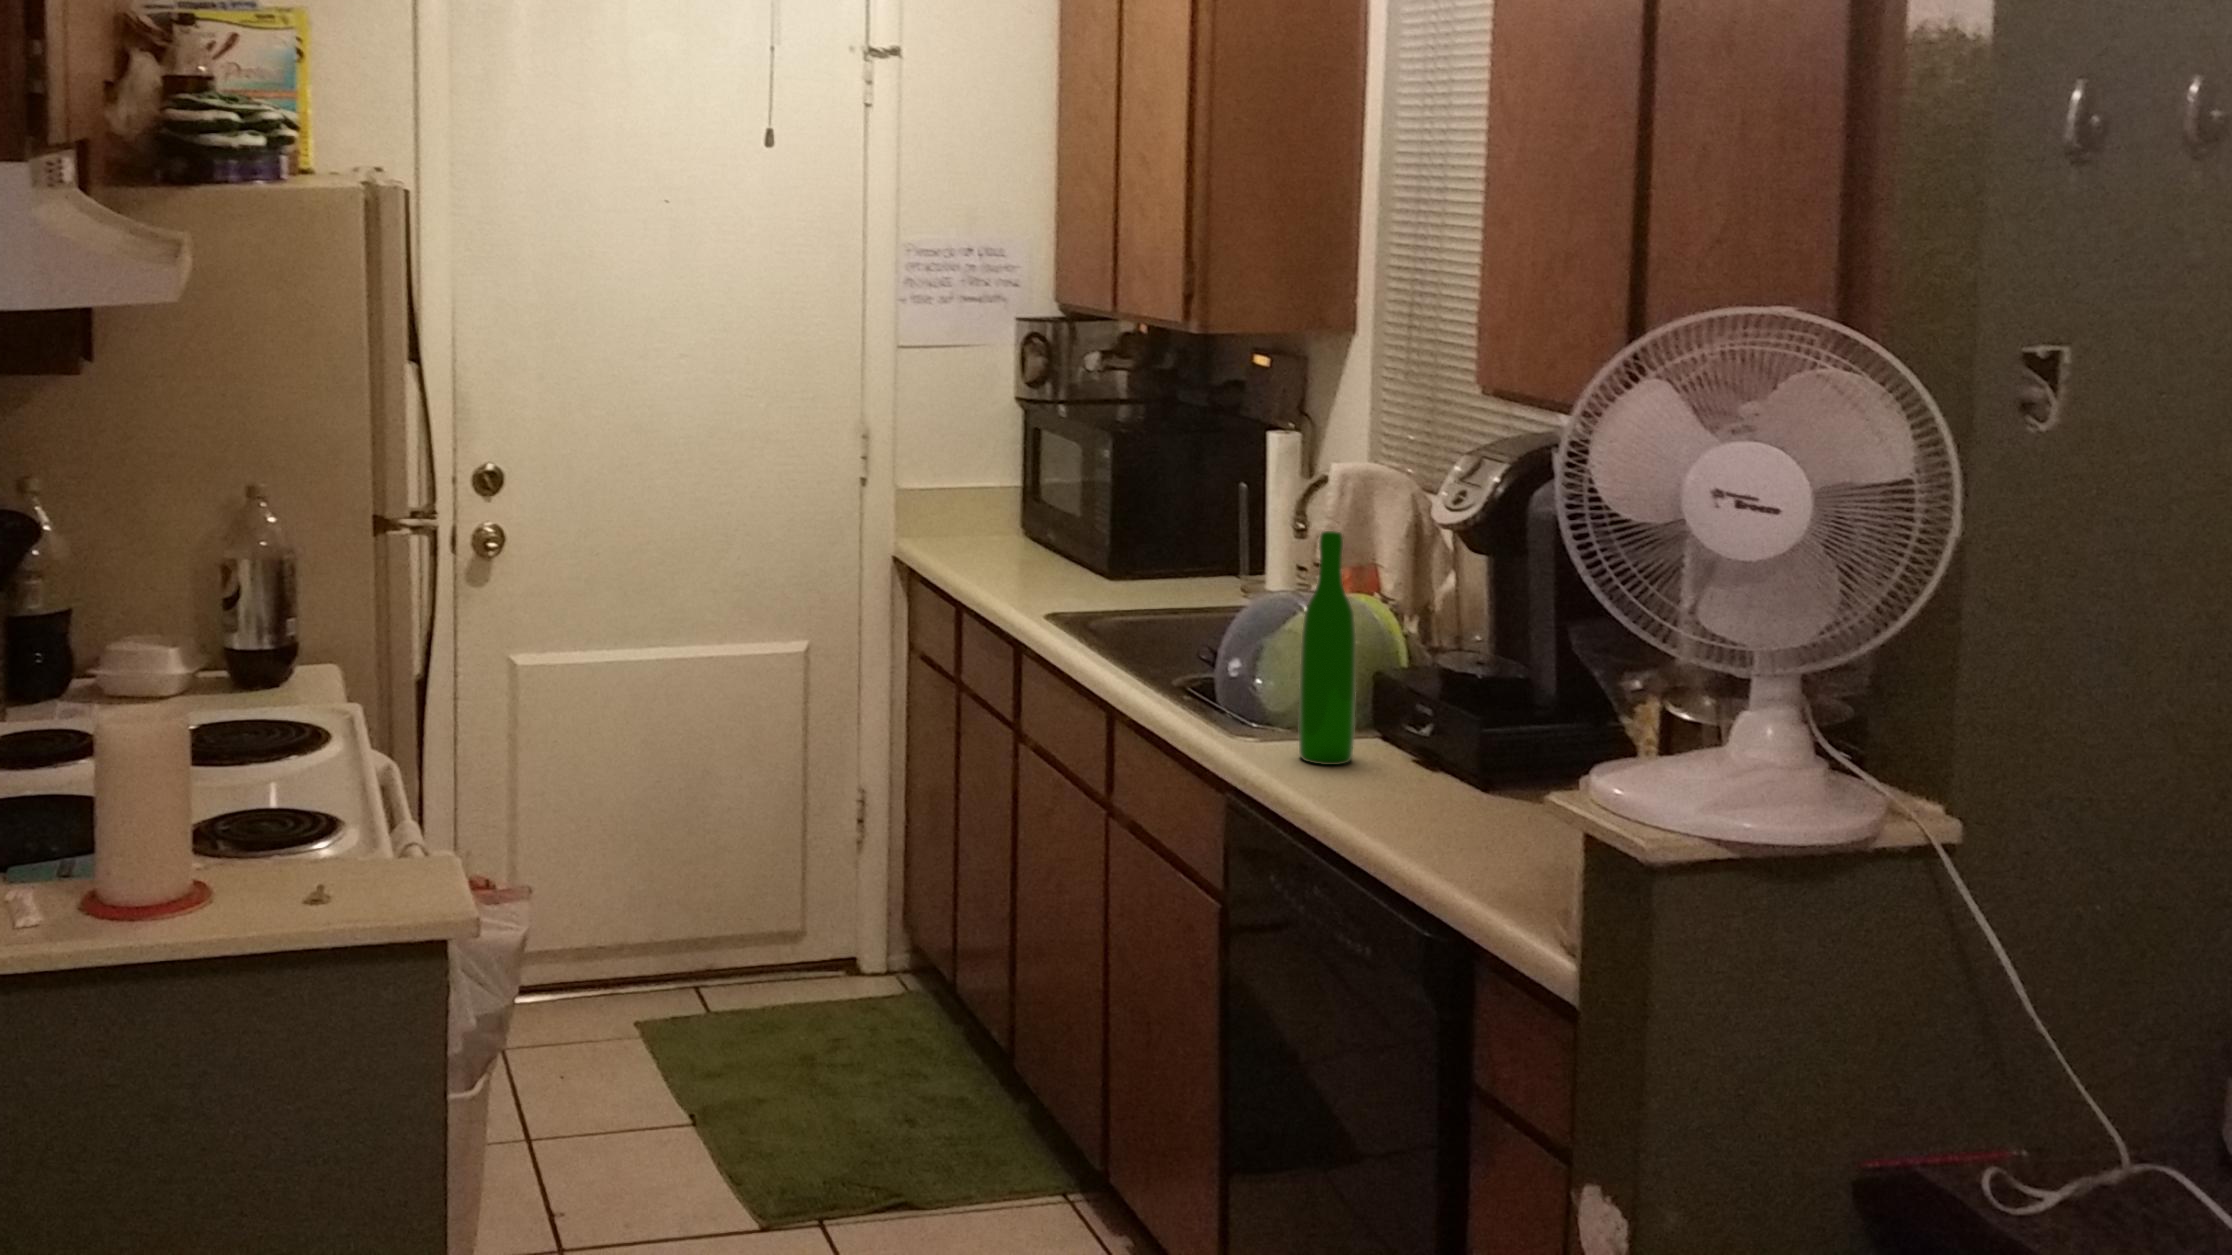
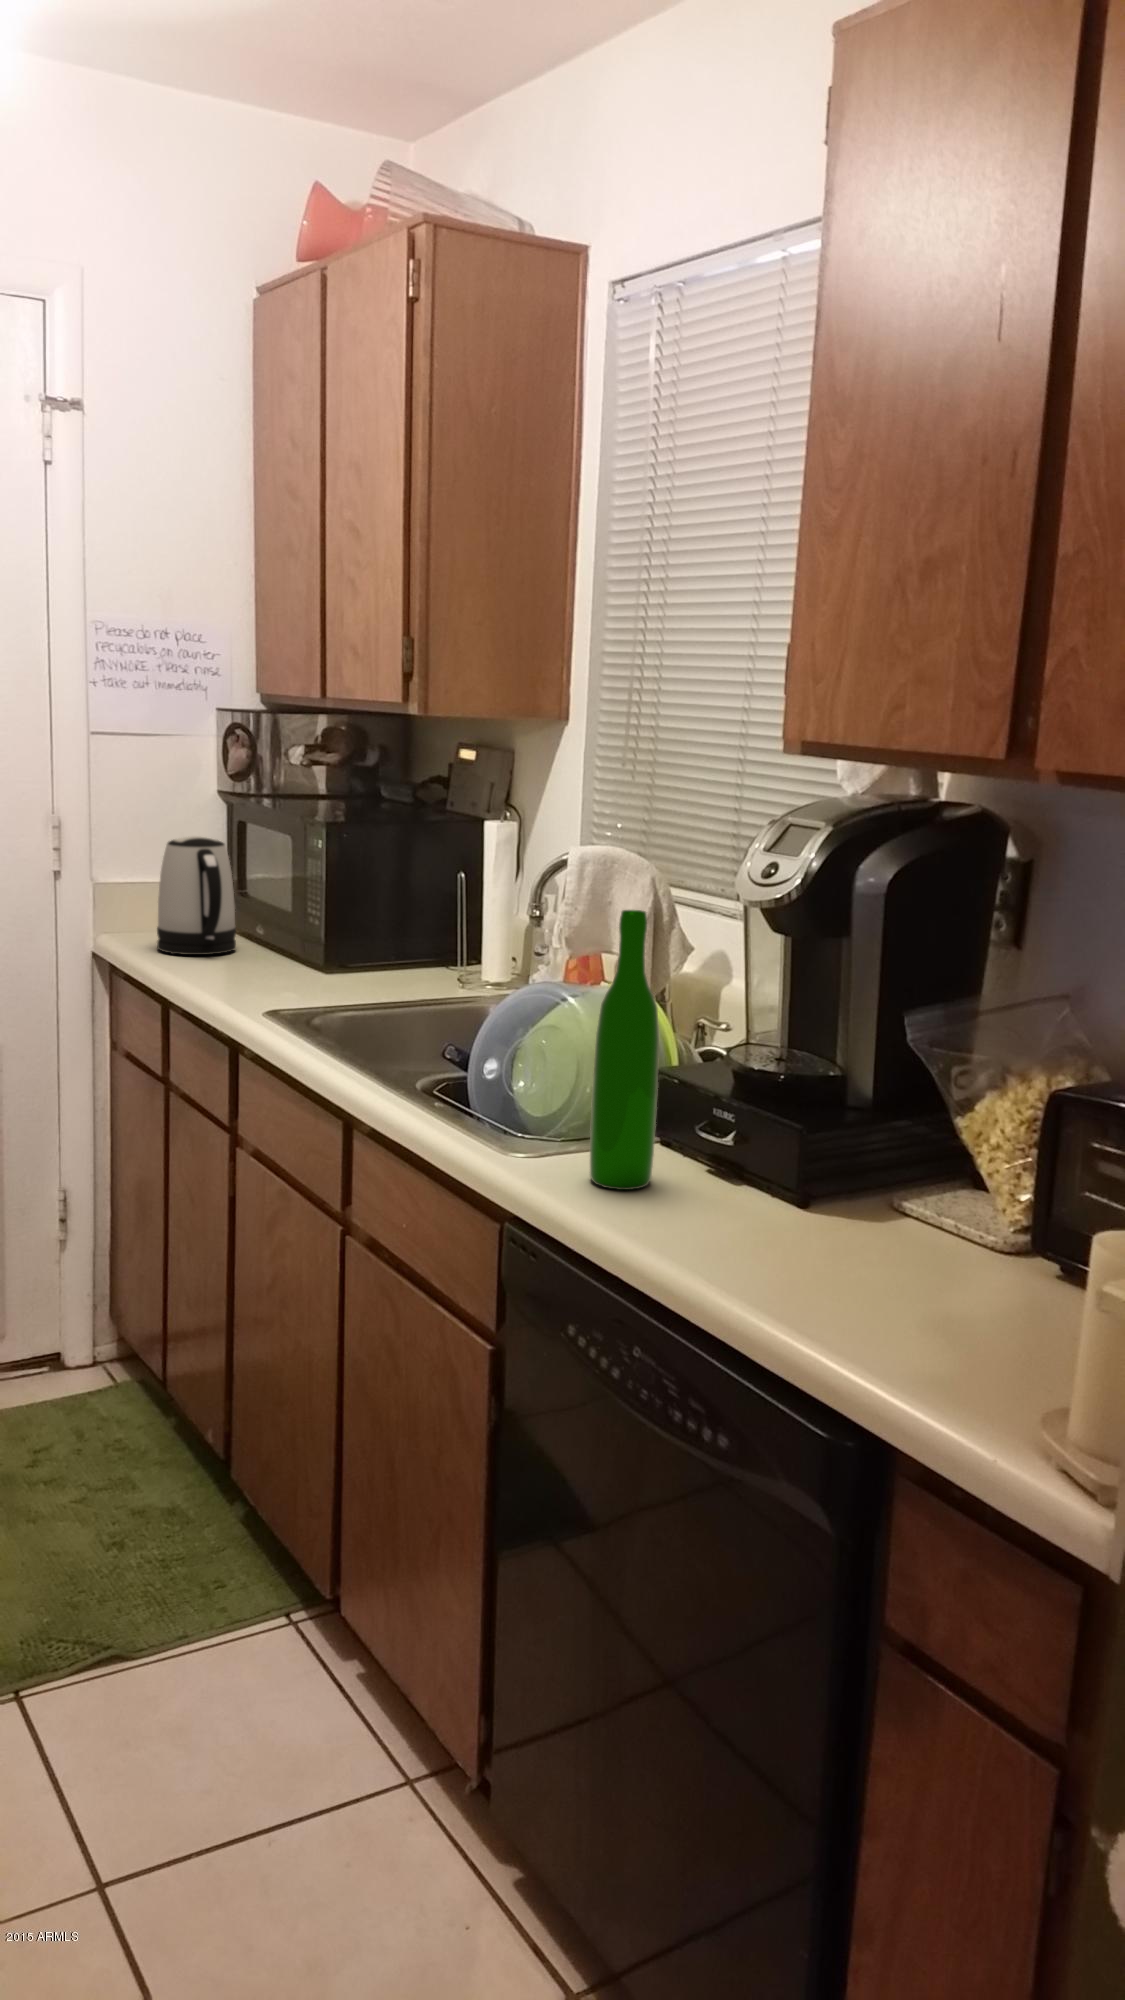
kettle: none [955,446,1031,562] -> present [157,836,236,955]

